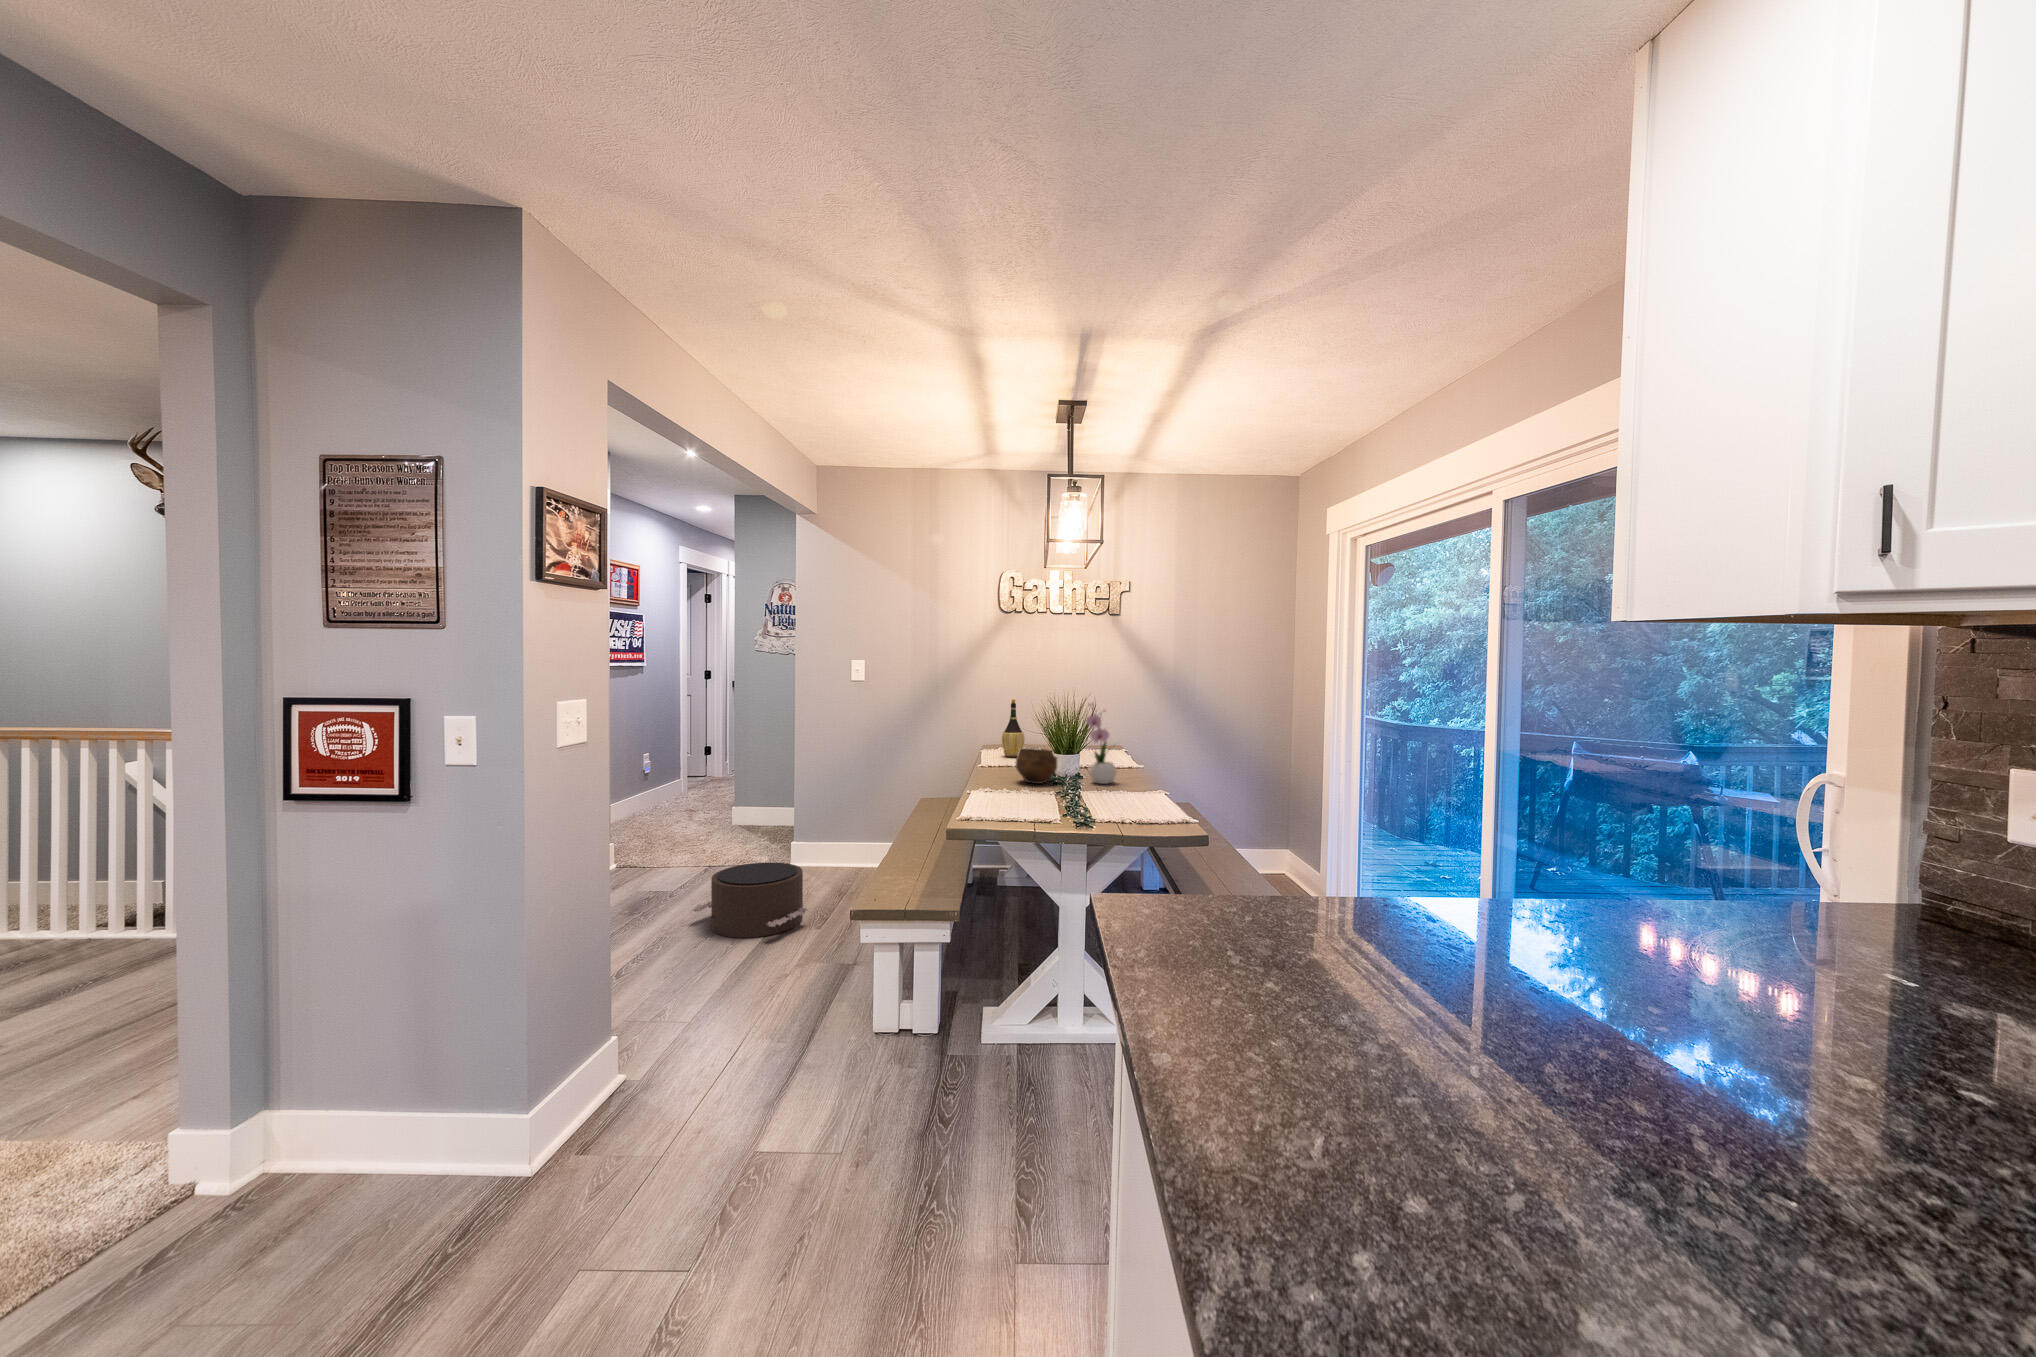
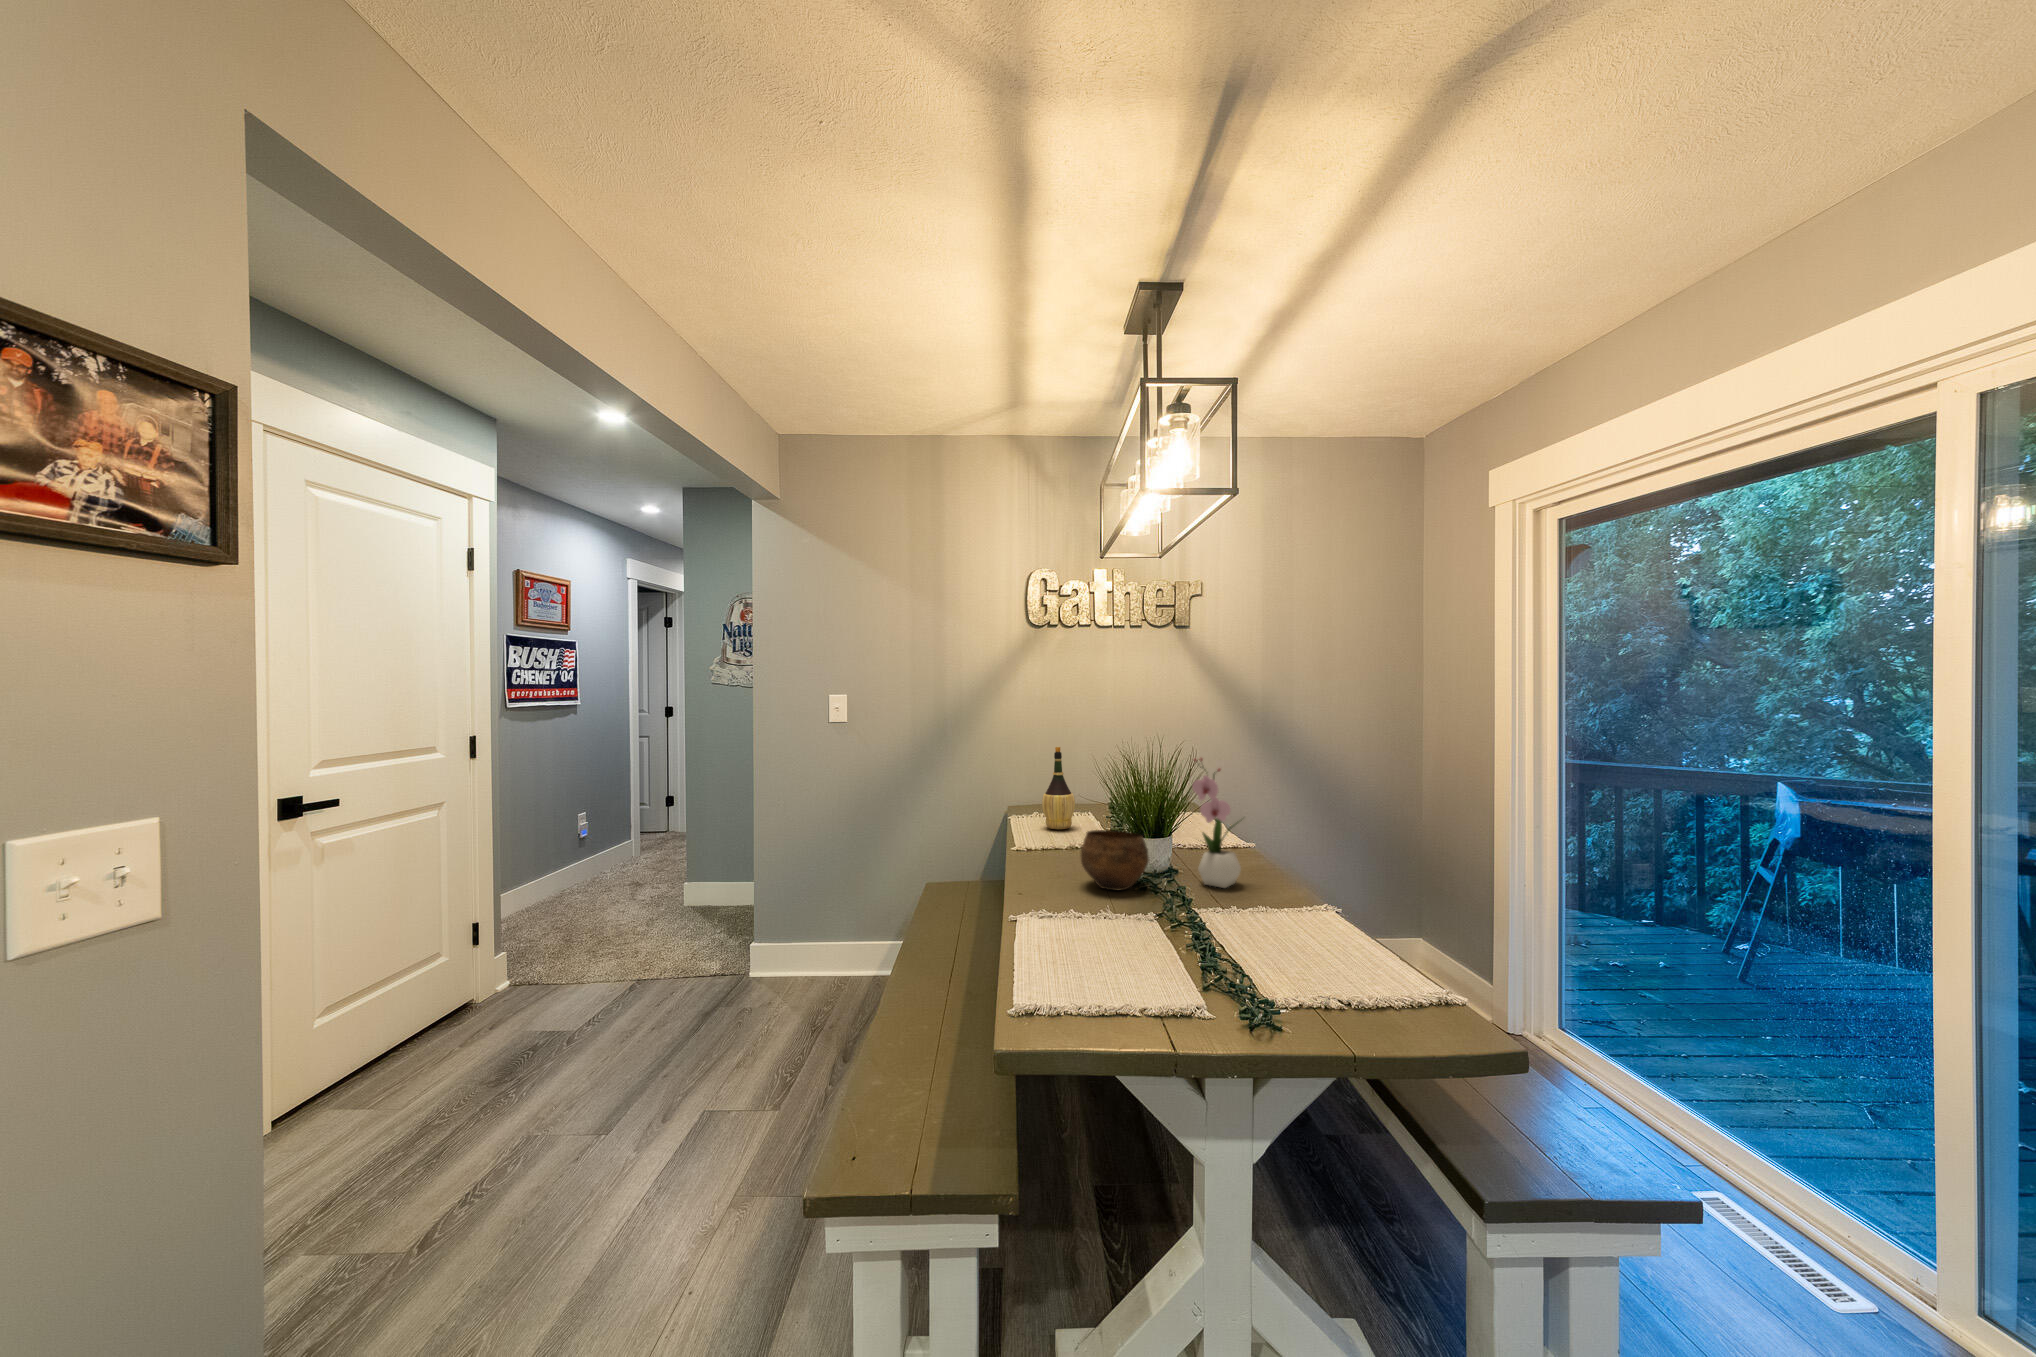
pouf: present [692,862,807,938] -> none [577,998,760,1141]

